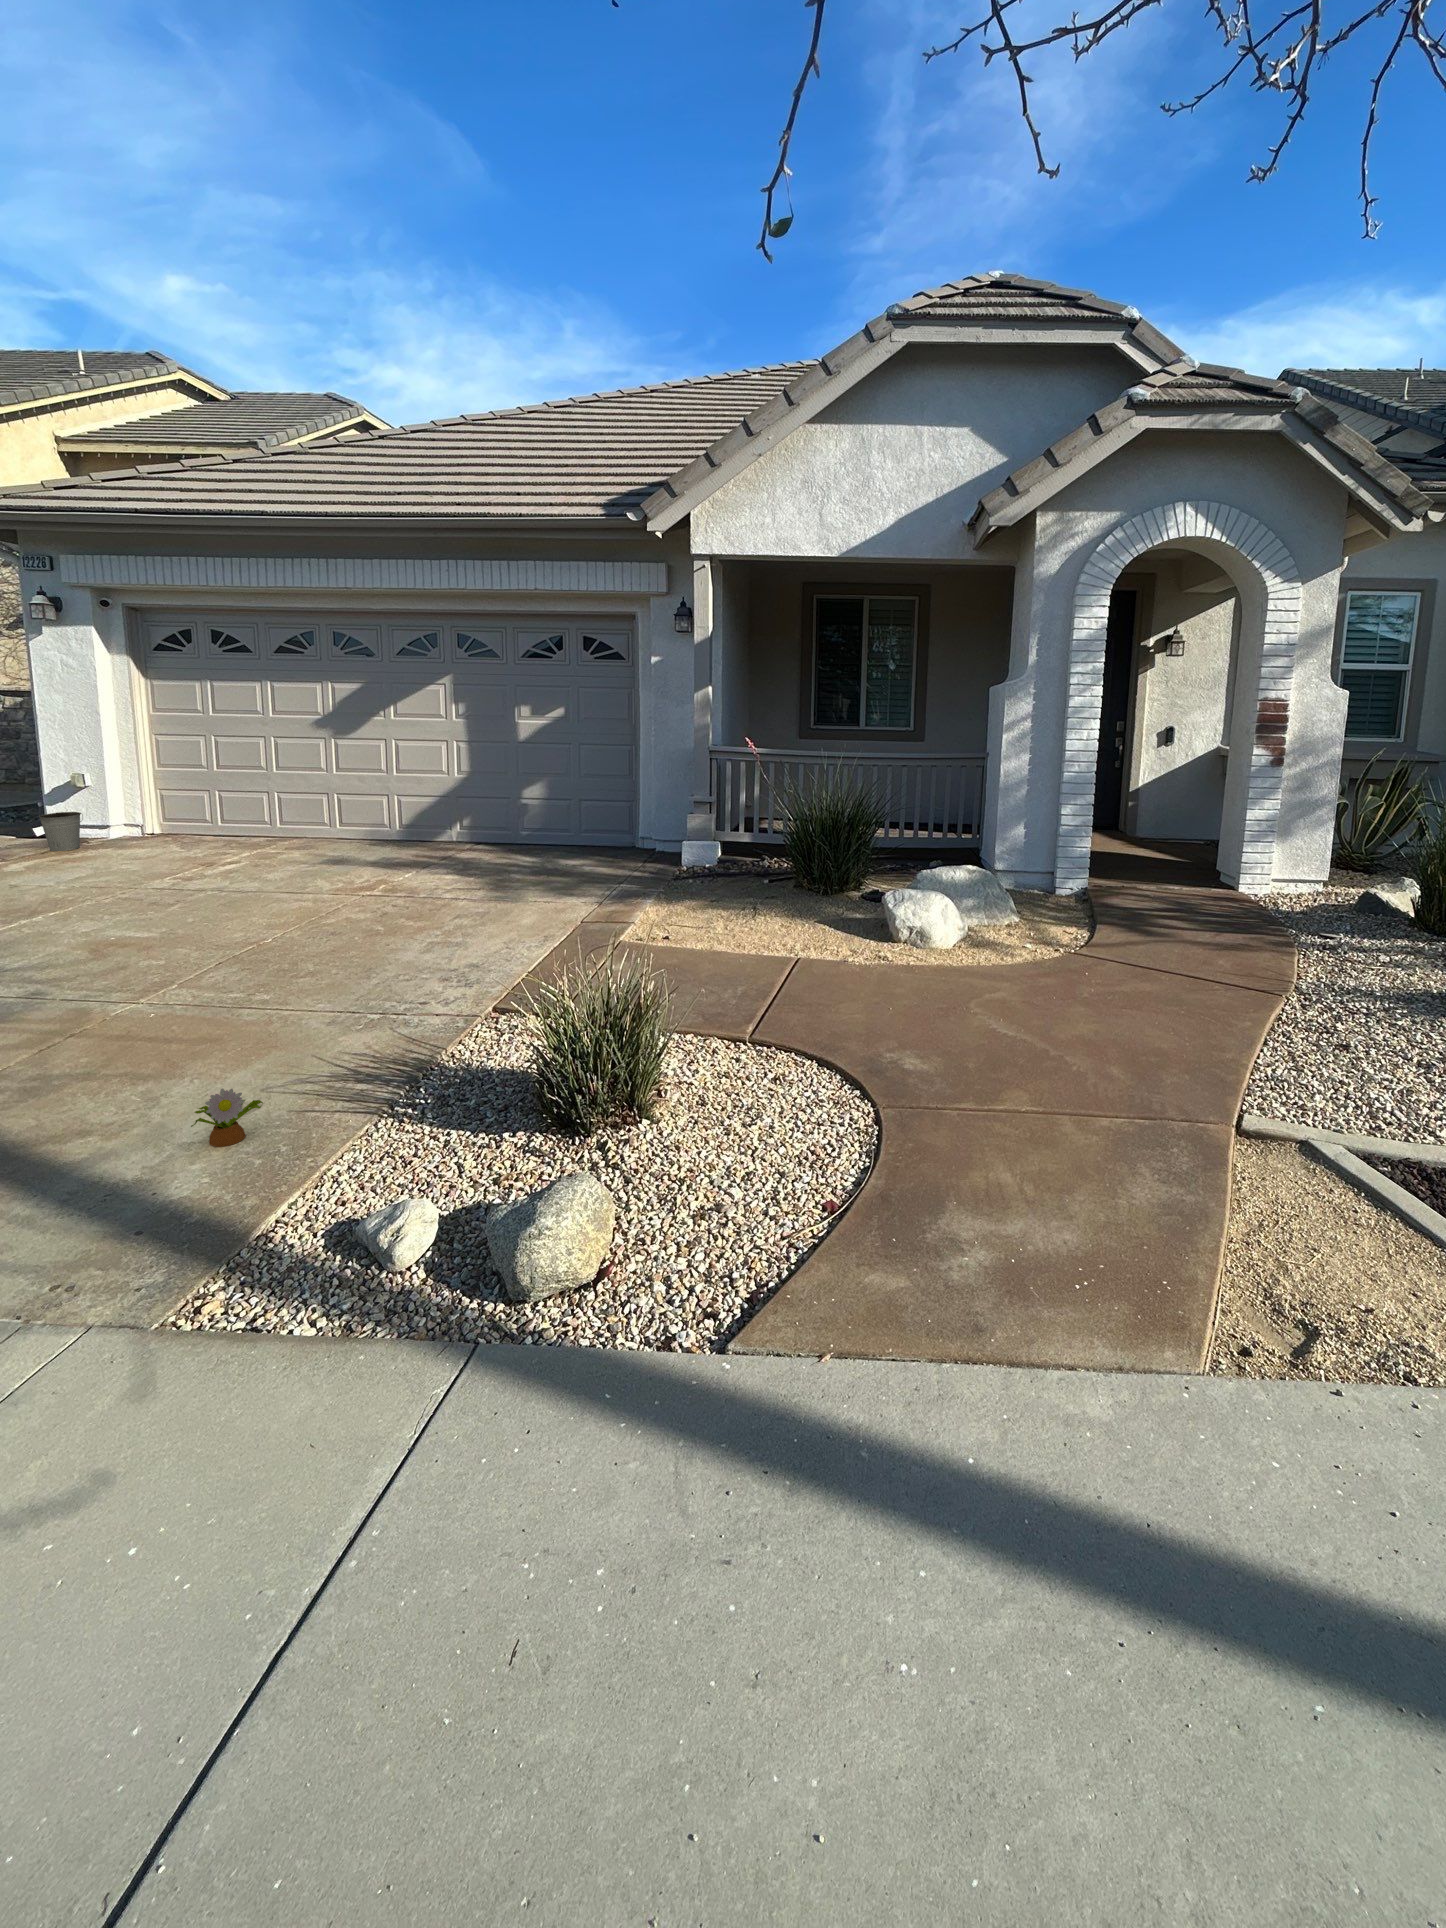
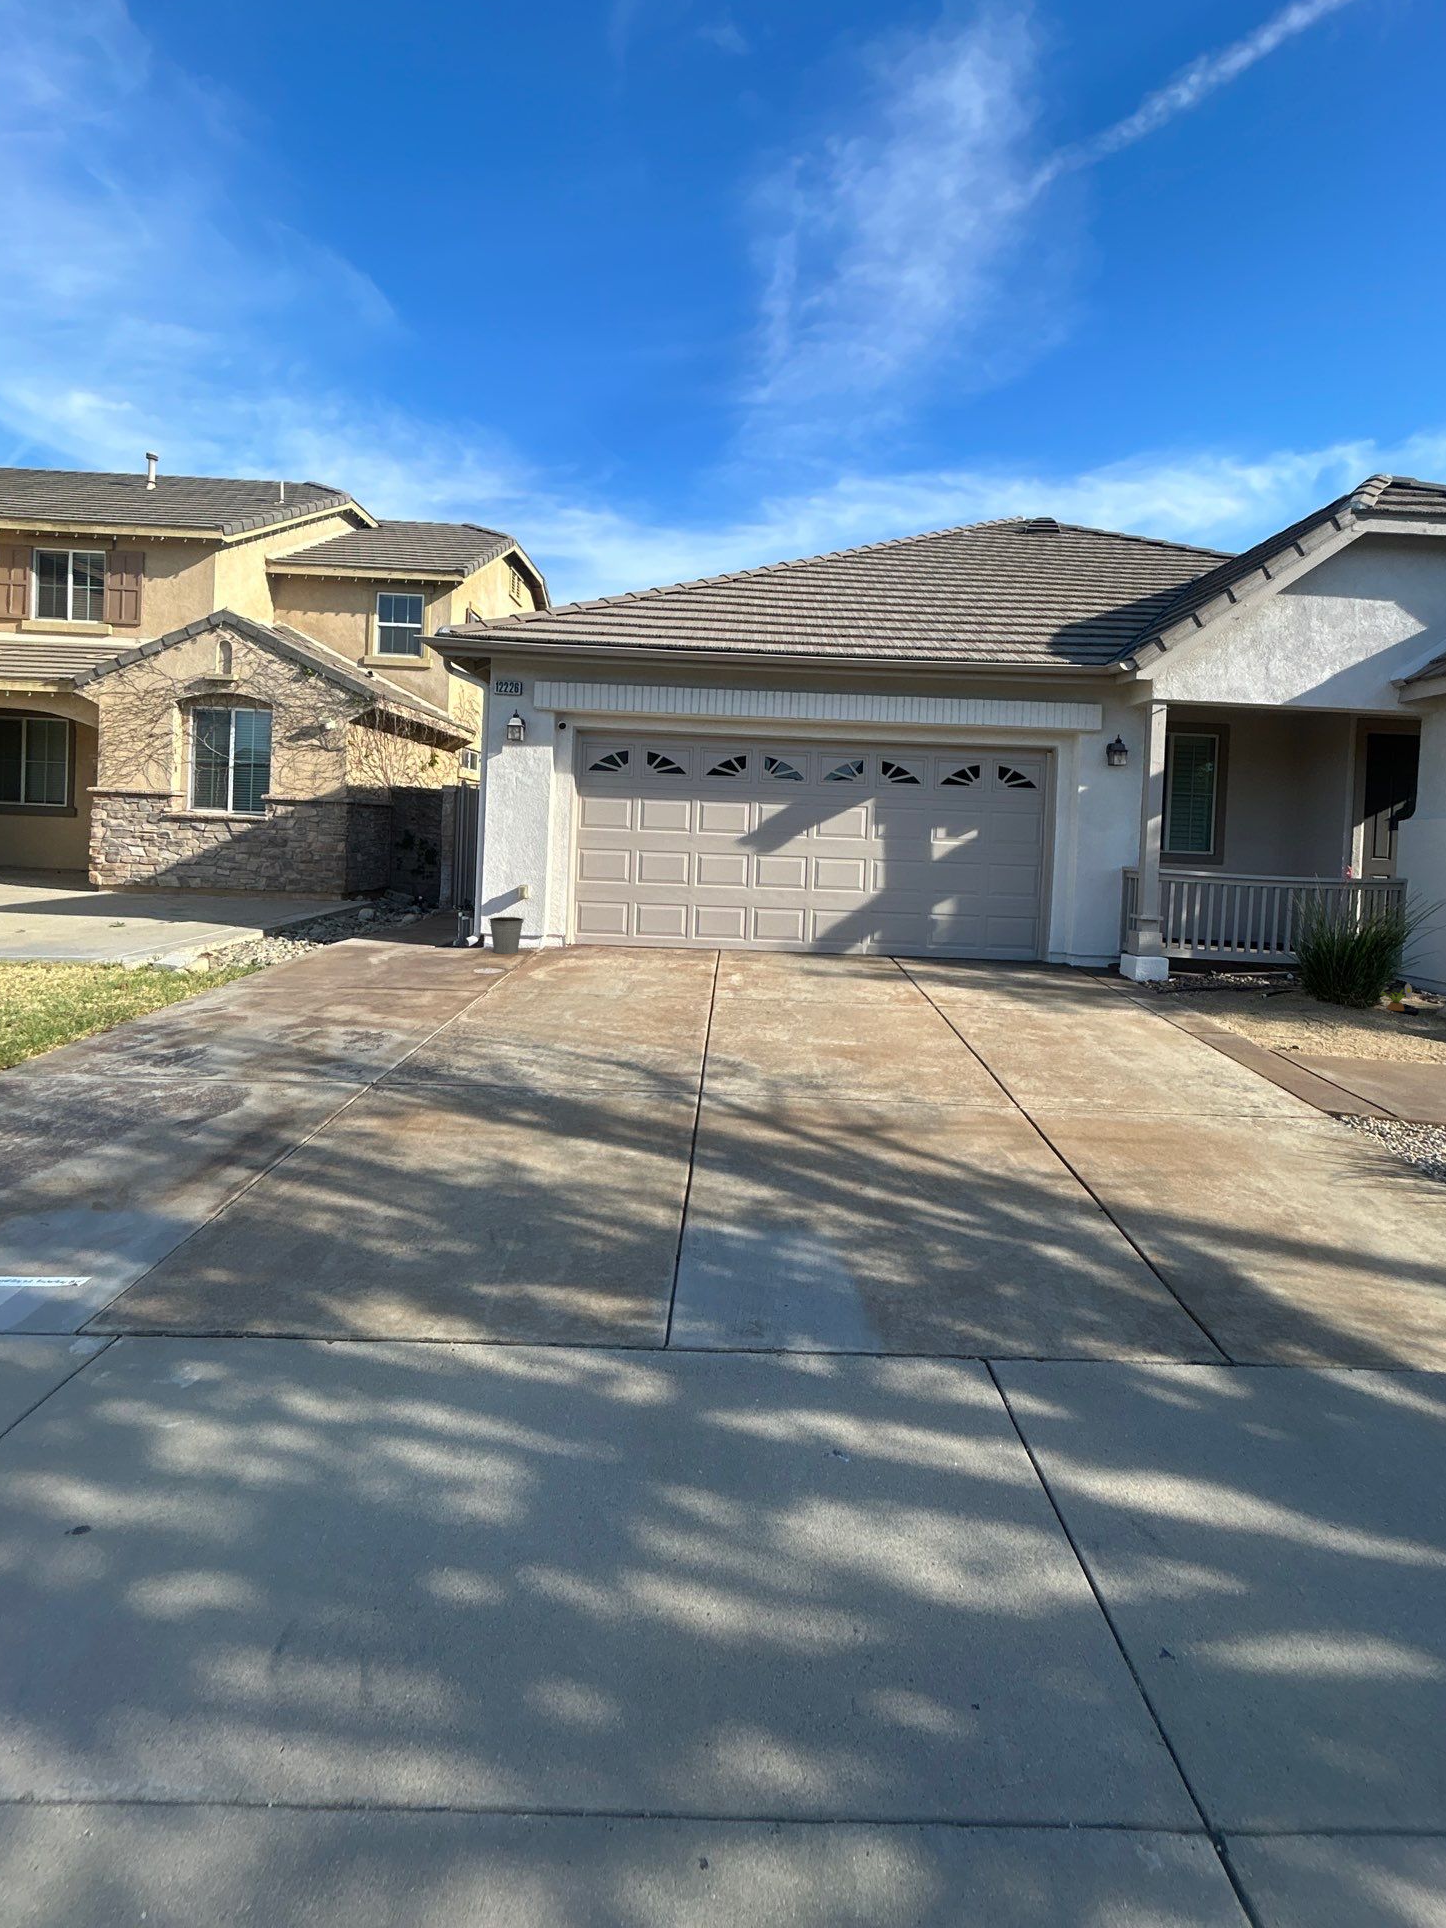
decorative plant: present [191,1088,263,1147] -> present [1381,983,1412,1011]

